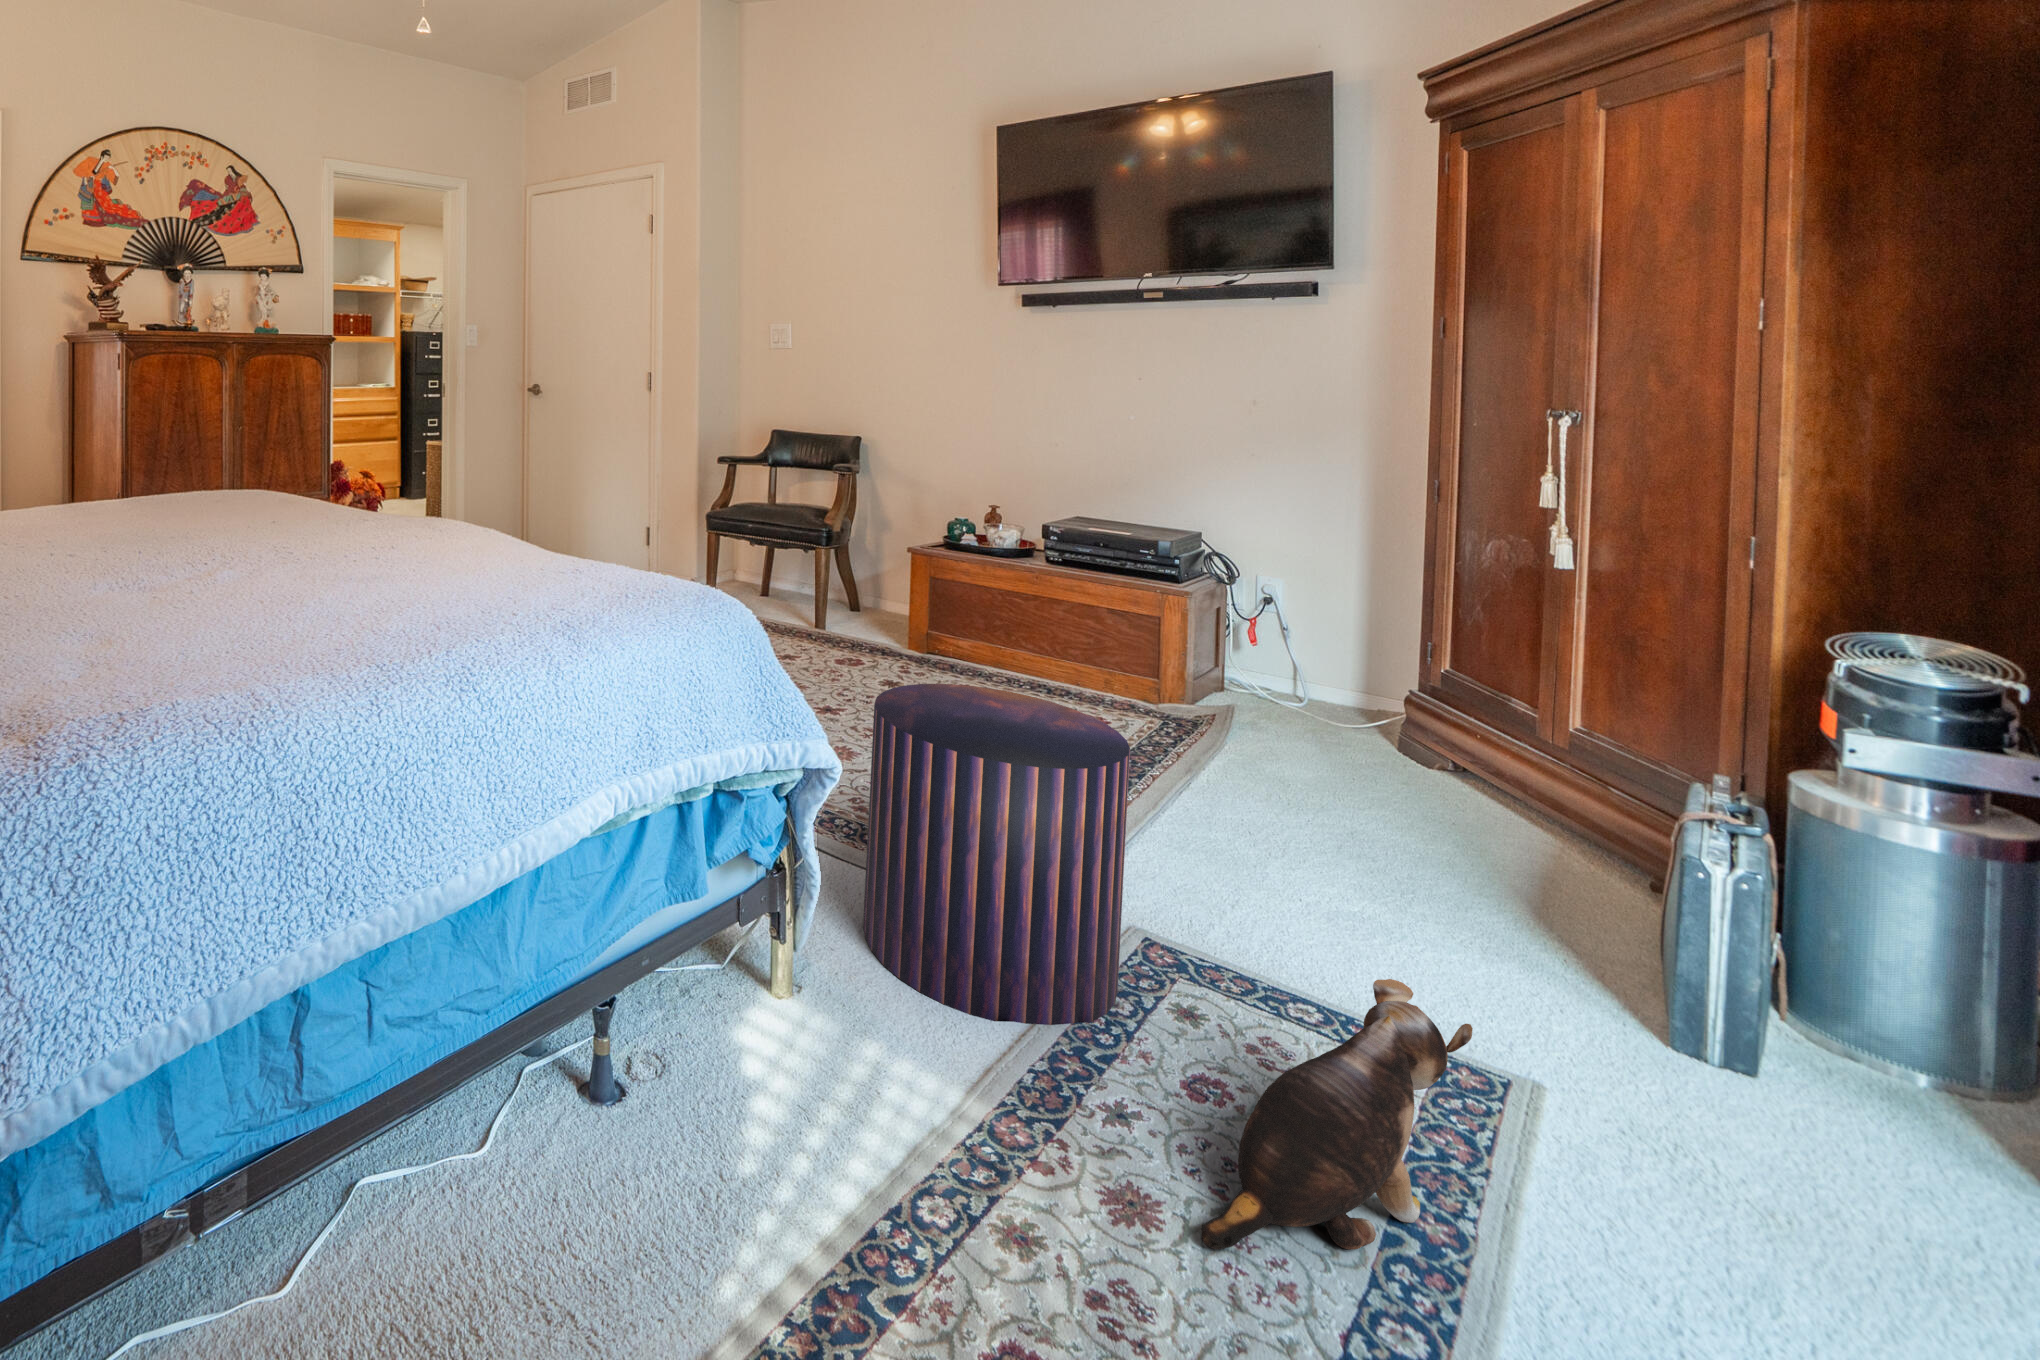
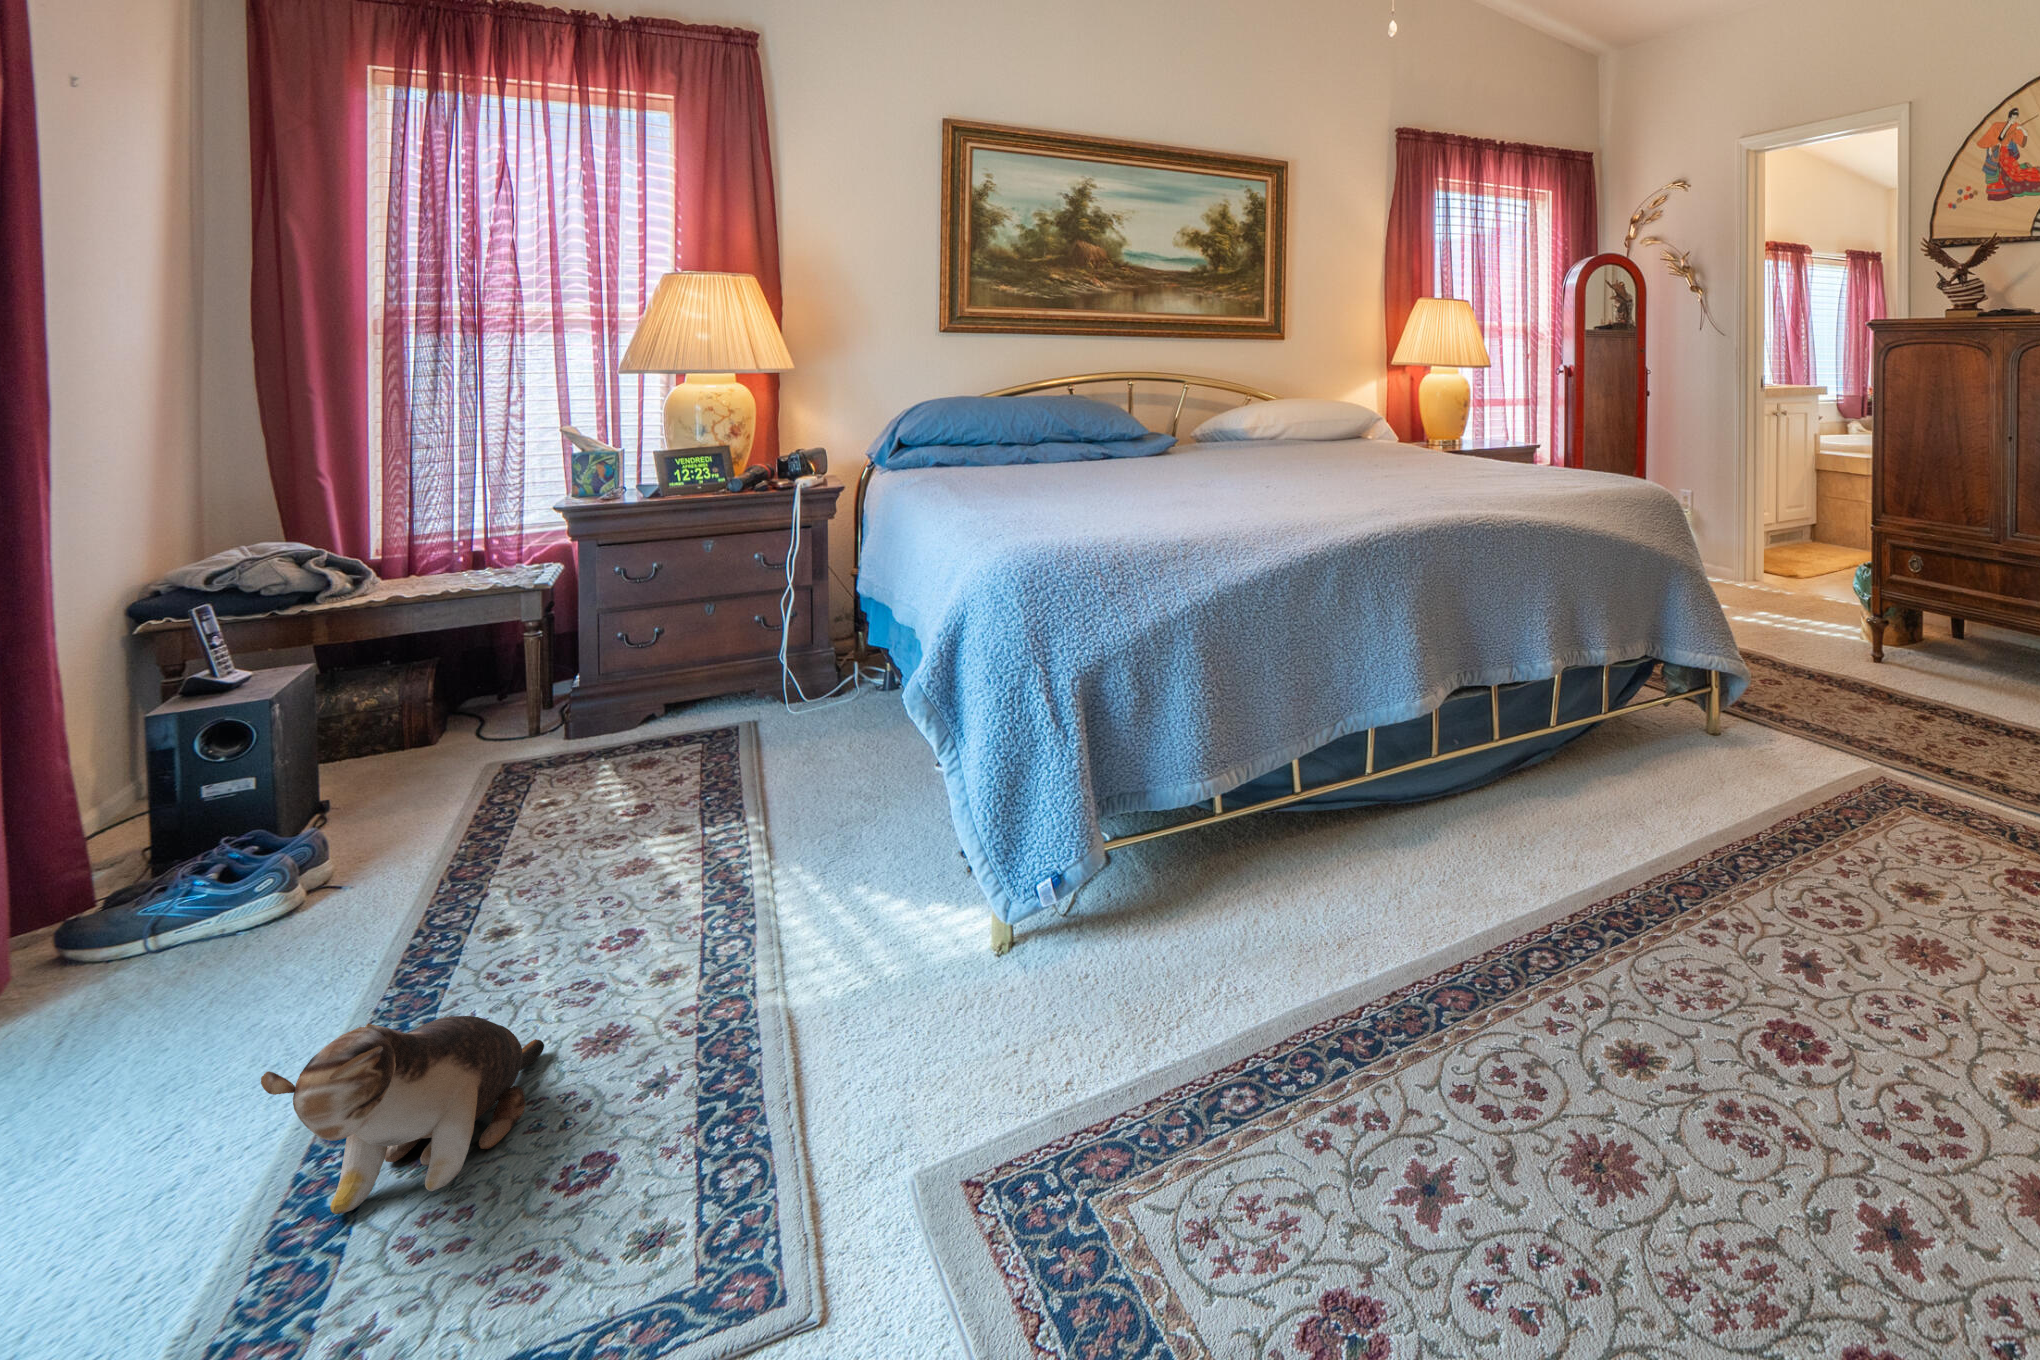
pouf: present [863,684,1130,1025] -> none [737,748,1090,1231]

